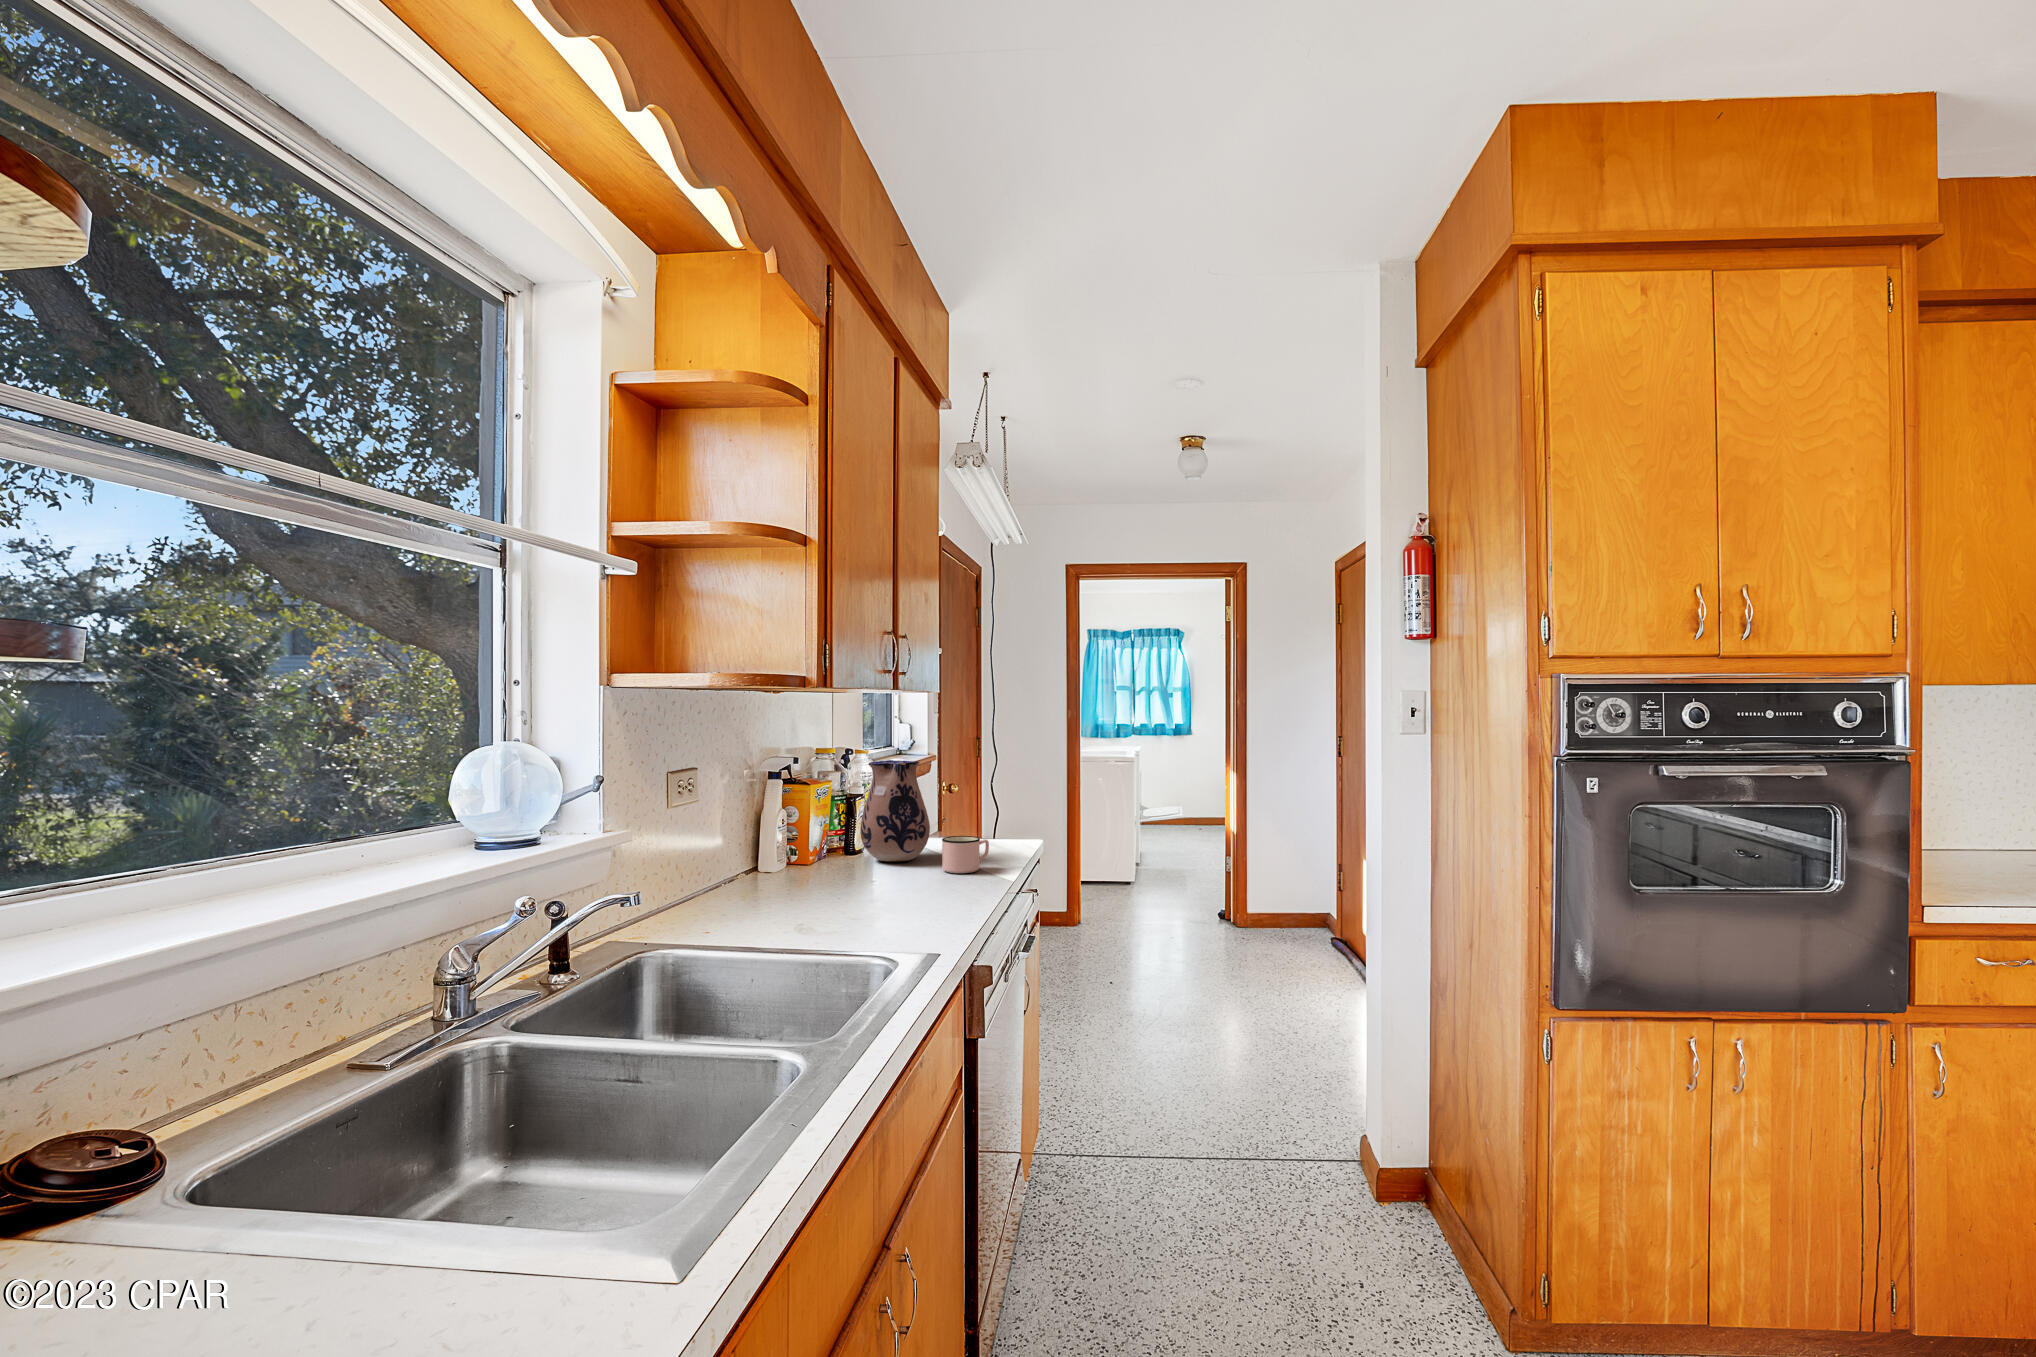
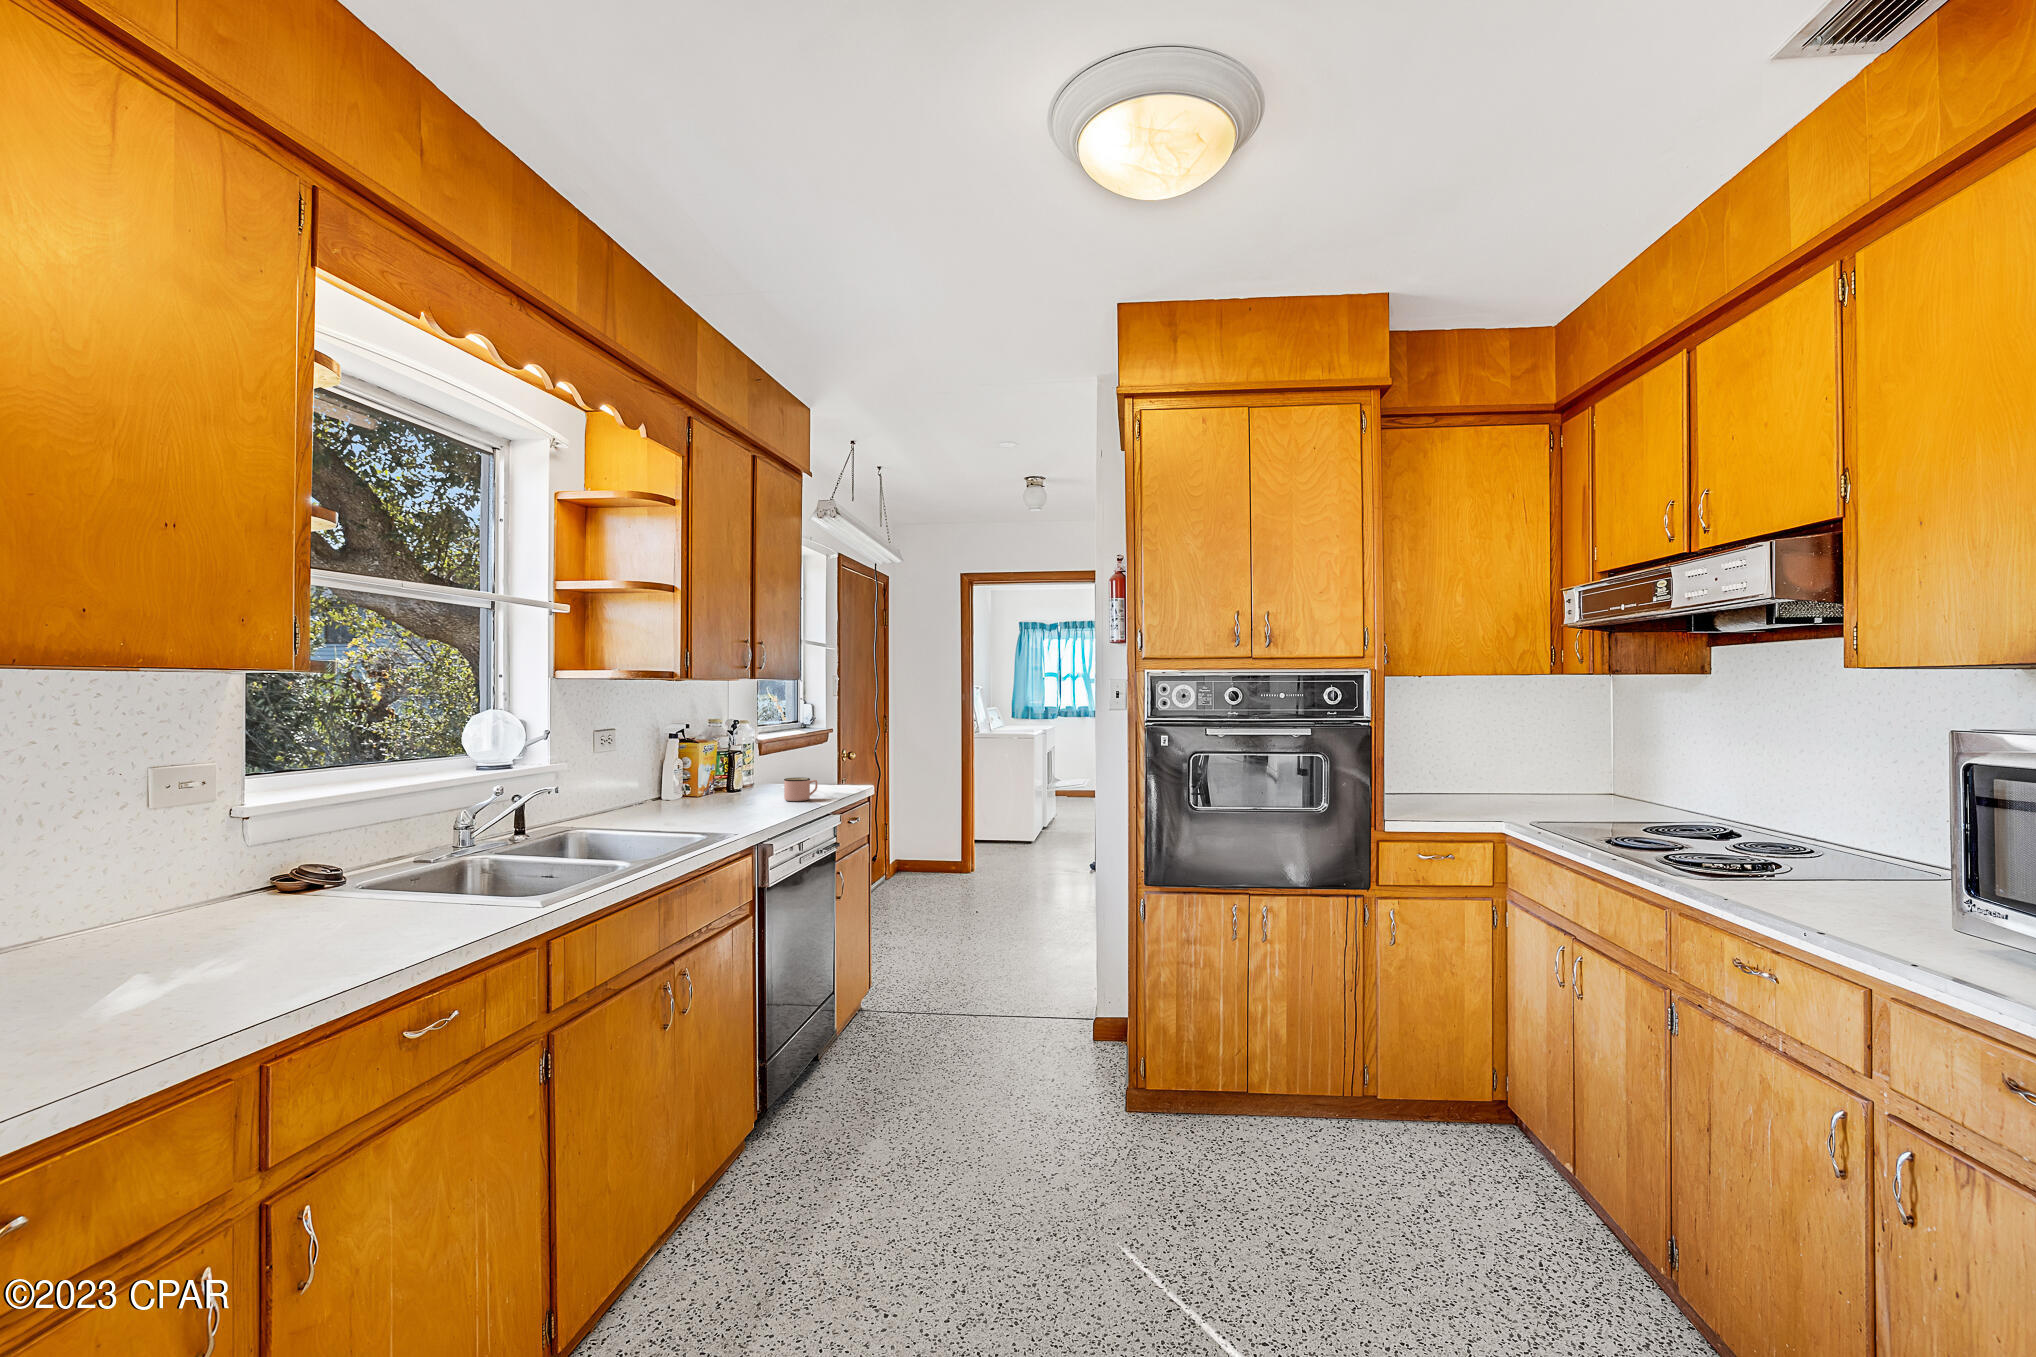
ceramic pitcher: present [860,760,930,861] -> none [734,728,782,796]

